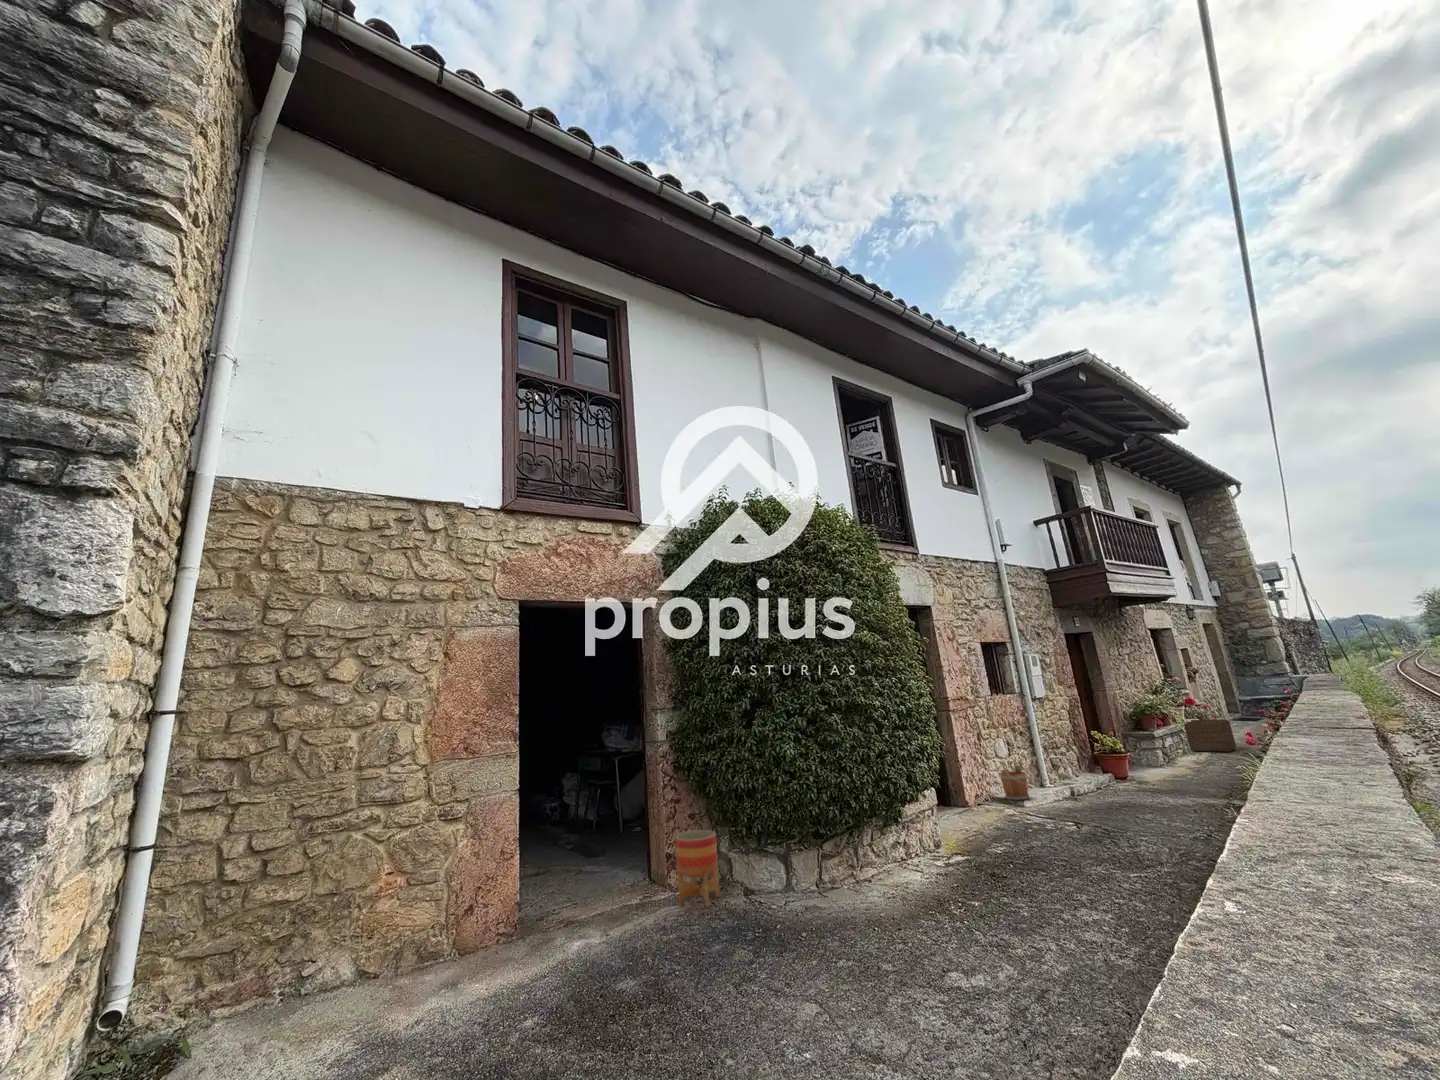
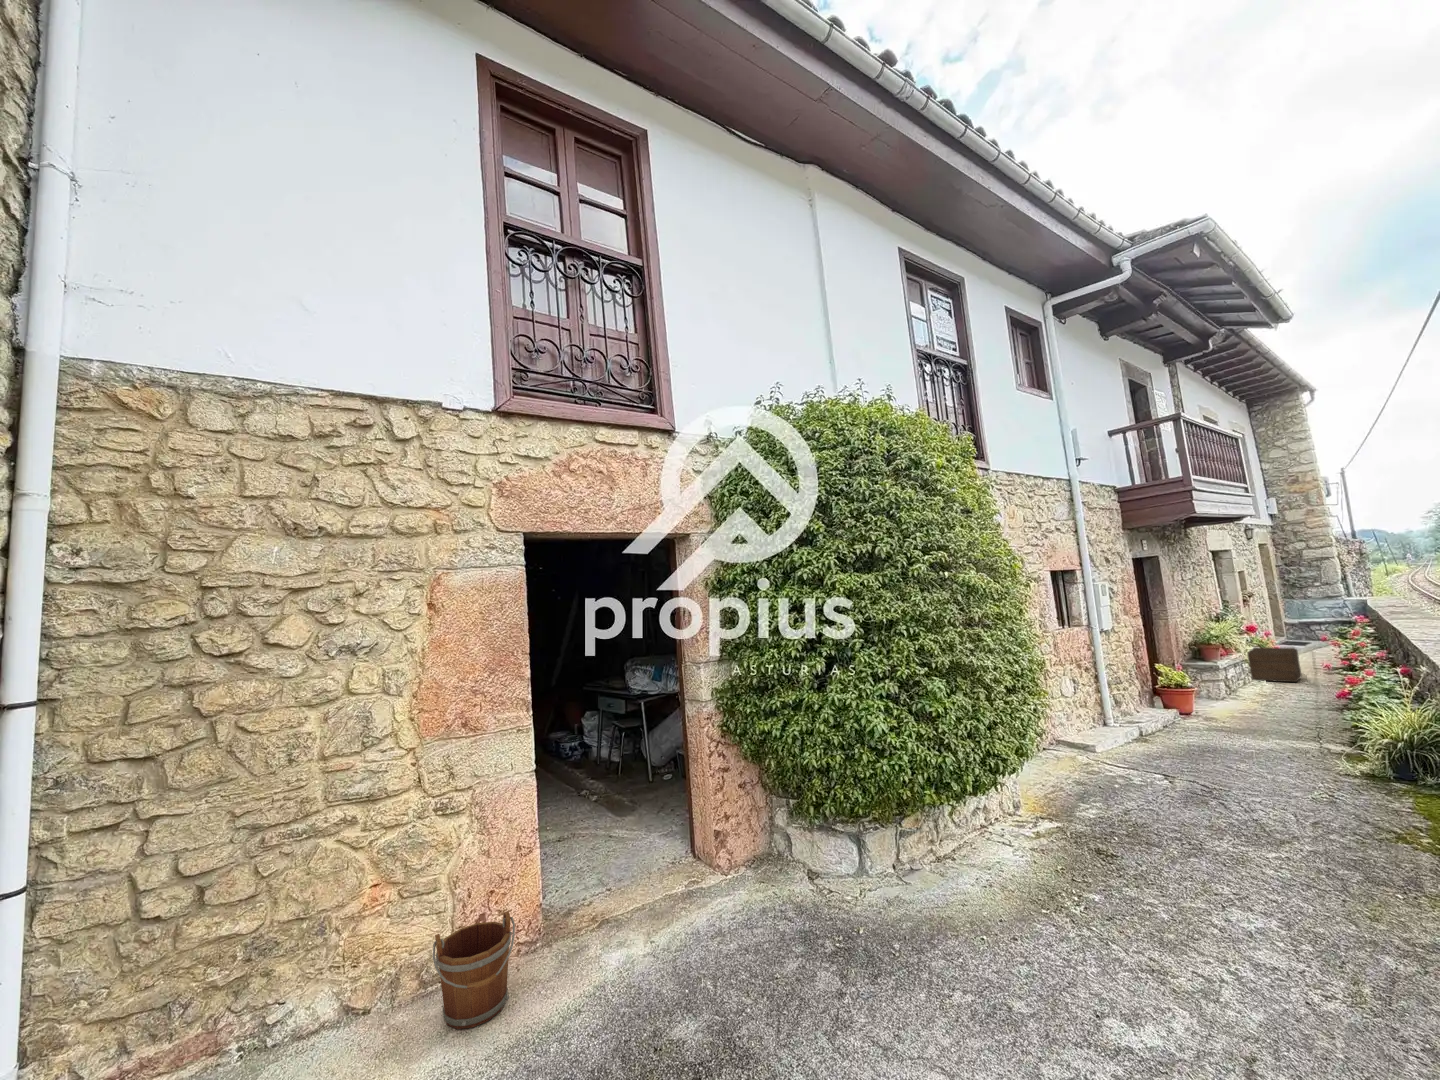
bucket: present [999,766,1031,800] -> present [432,911,515,1029]
planter: present [676,830,720,907] -> none [726,802,779,896]

